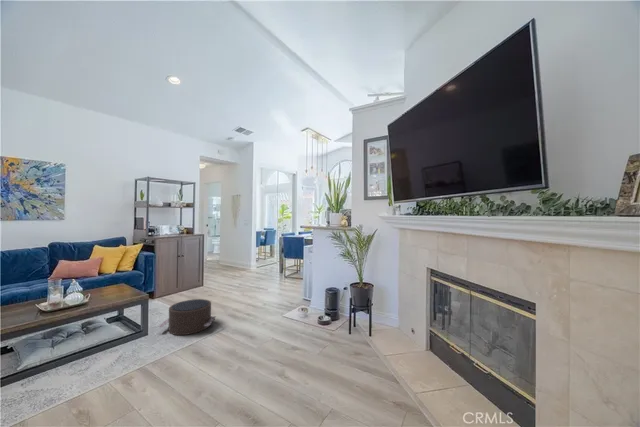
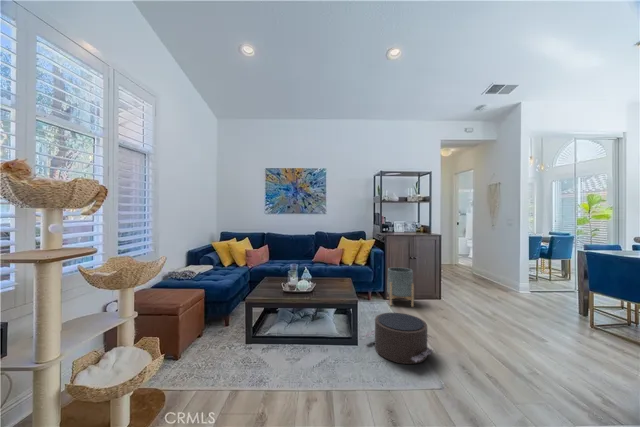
planter: none [158,267,185,302] -> present [387,267,414,307]

